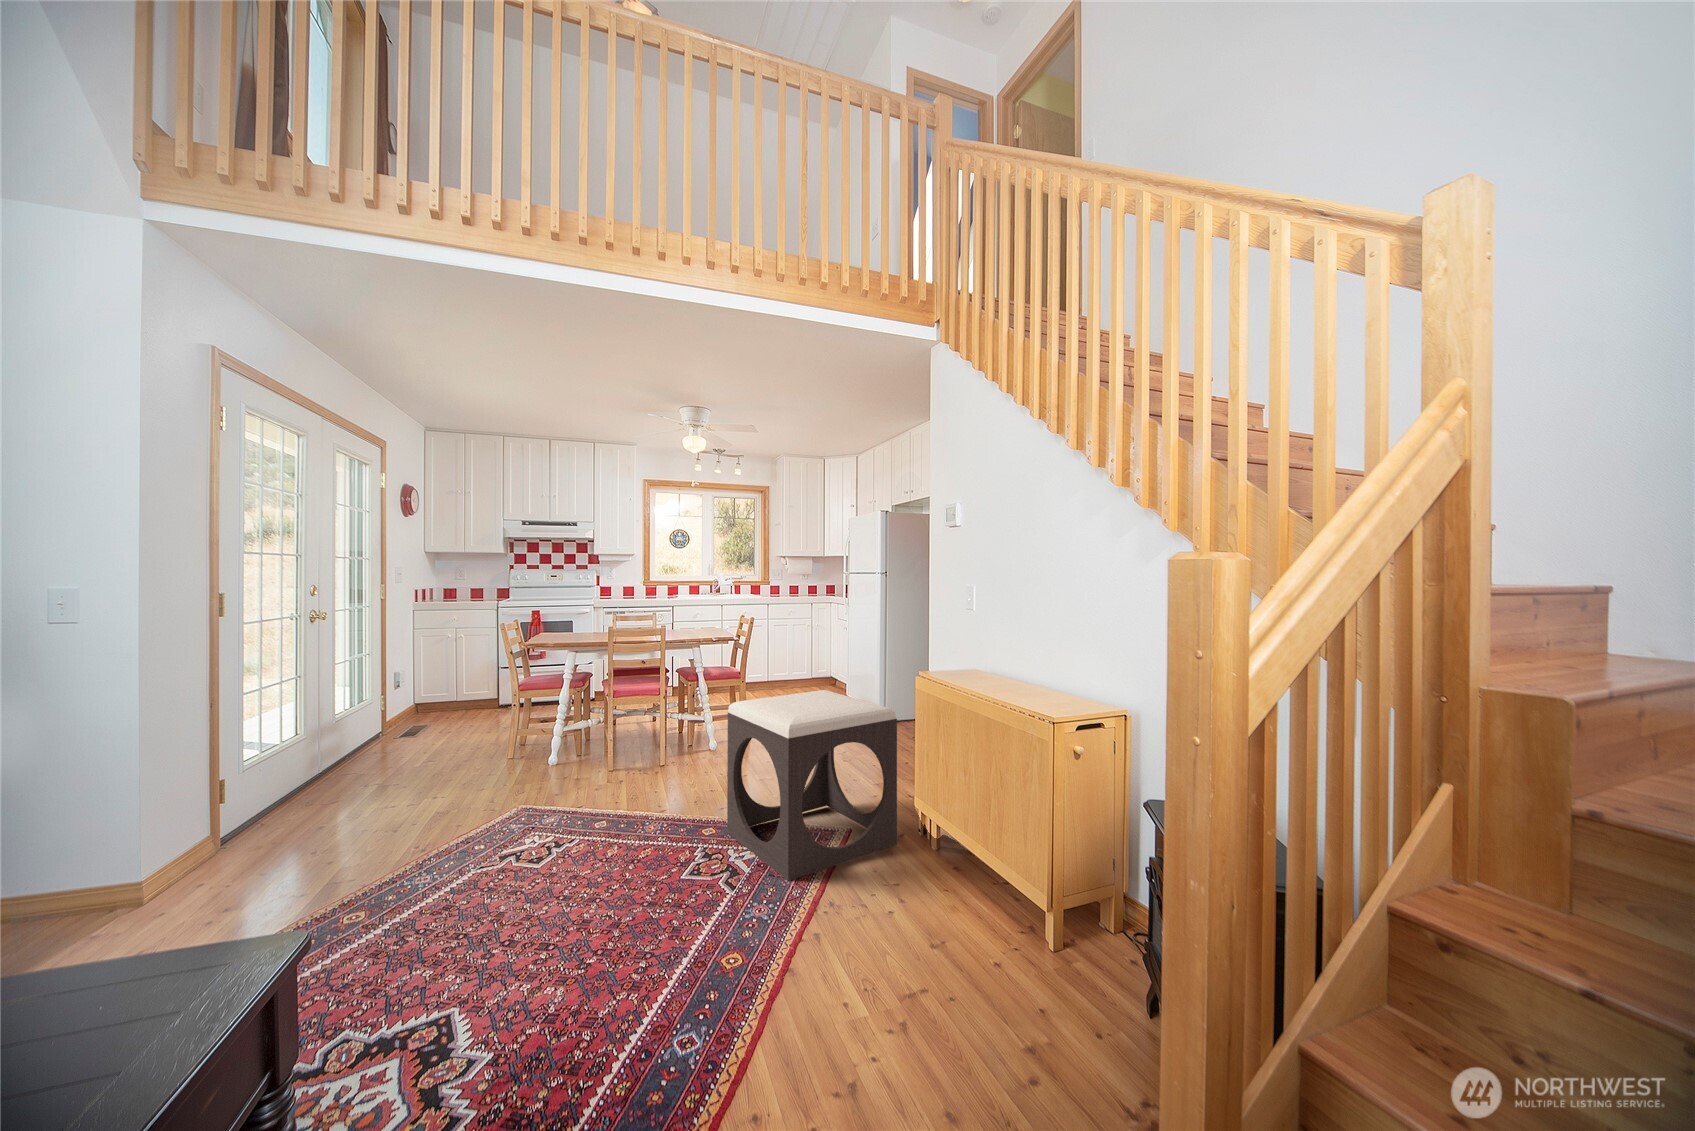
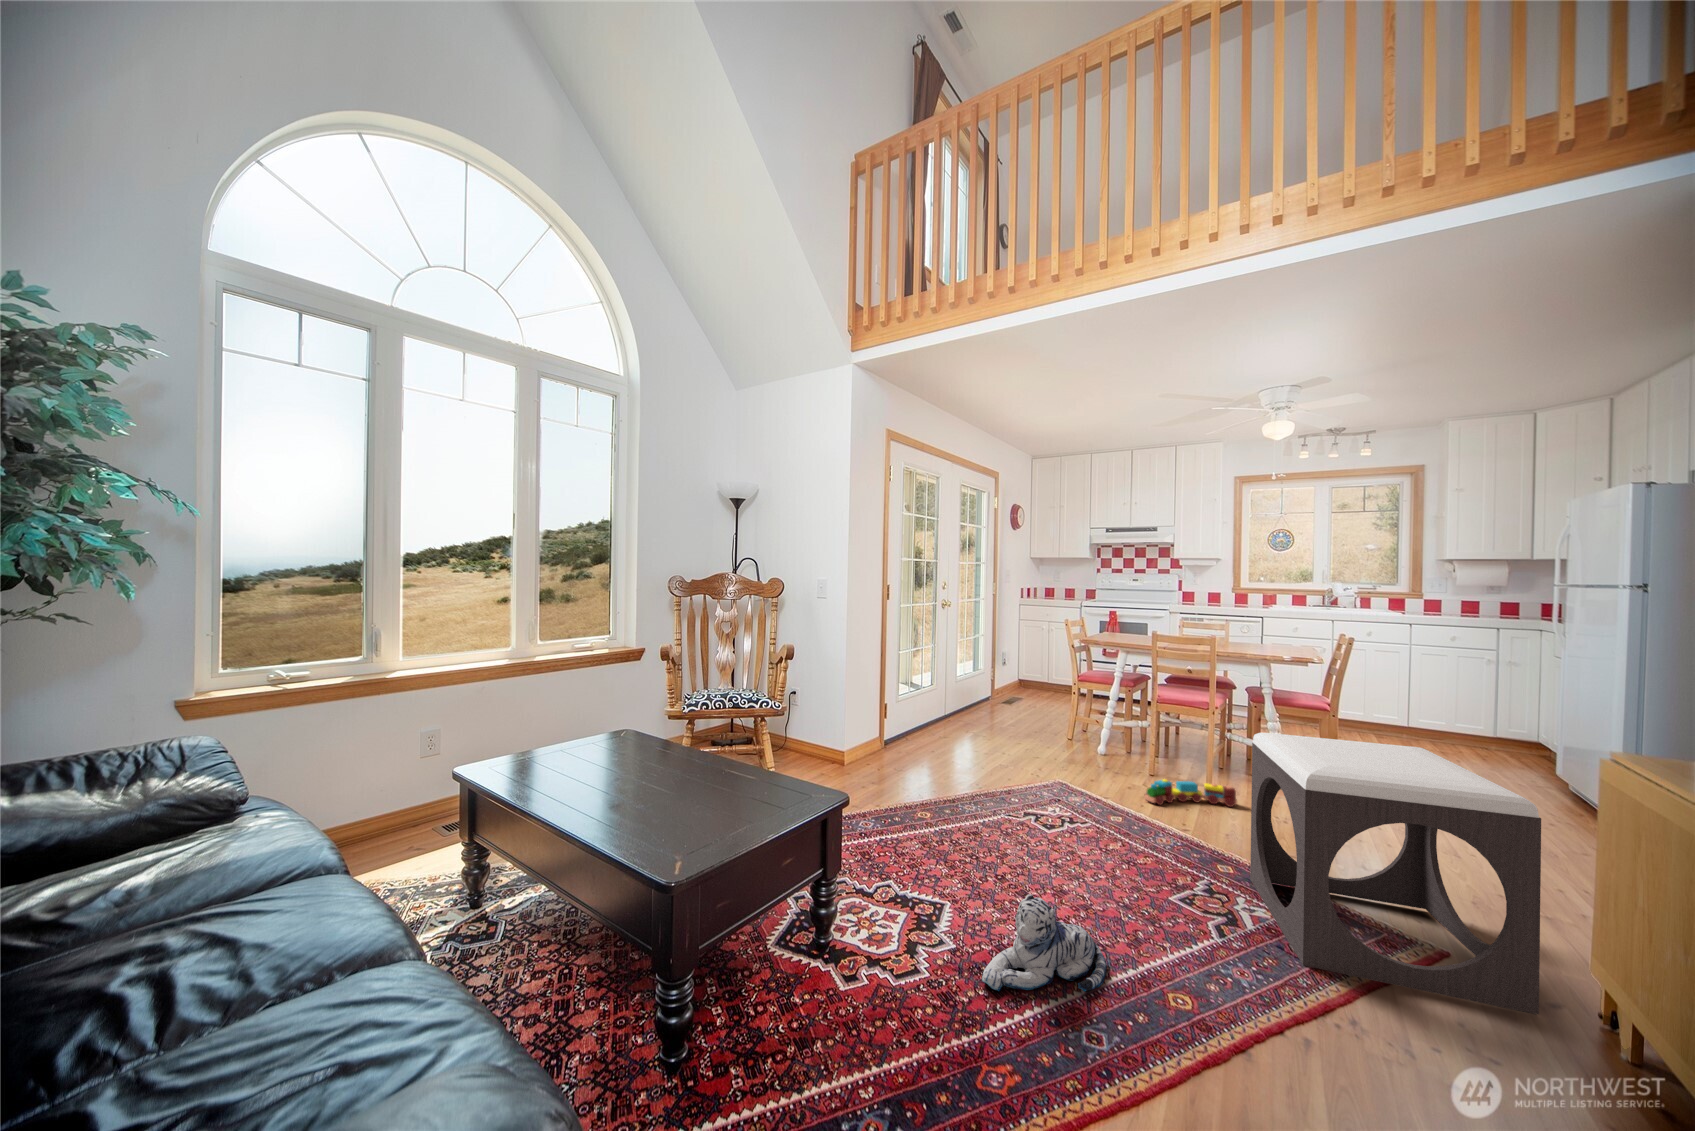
toy train: none [615,759,690,797] -> present [1144,779,1237,807]
plush toy: none [548,933,668,1070] -> present [982,894,1107,991]

